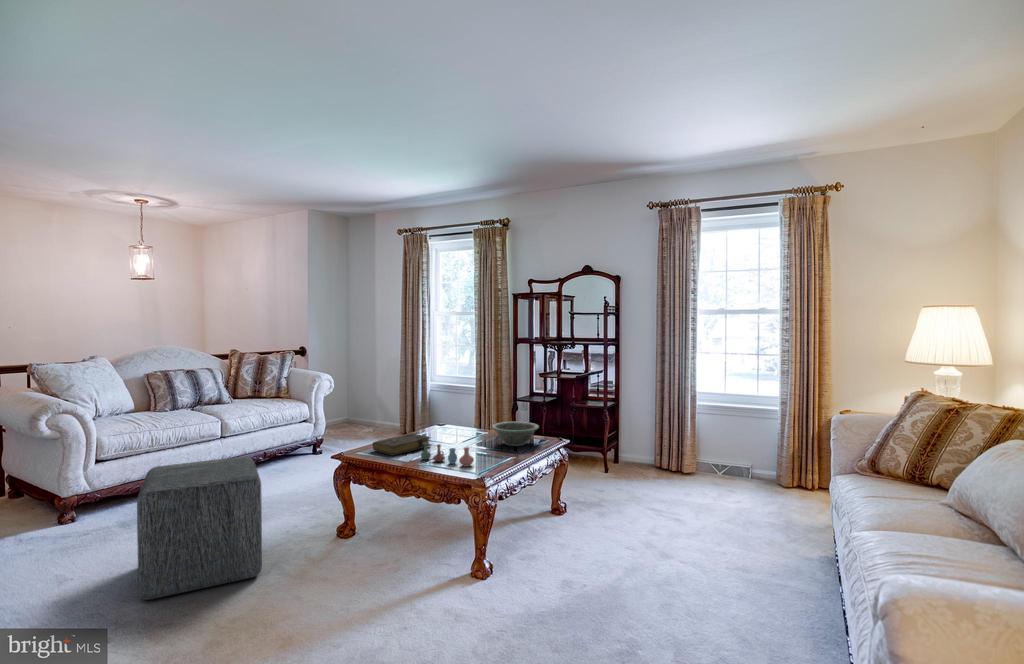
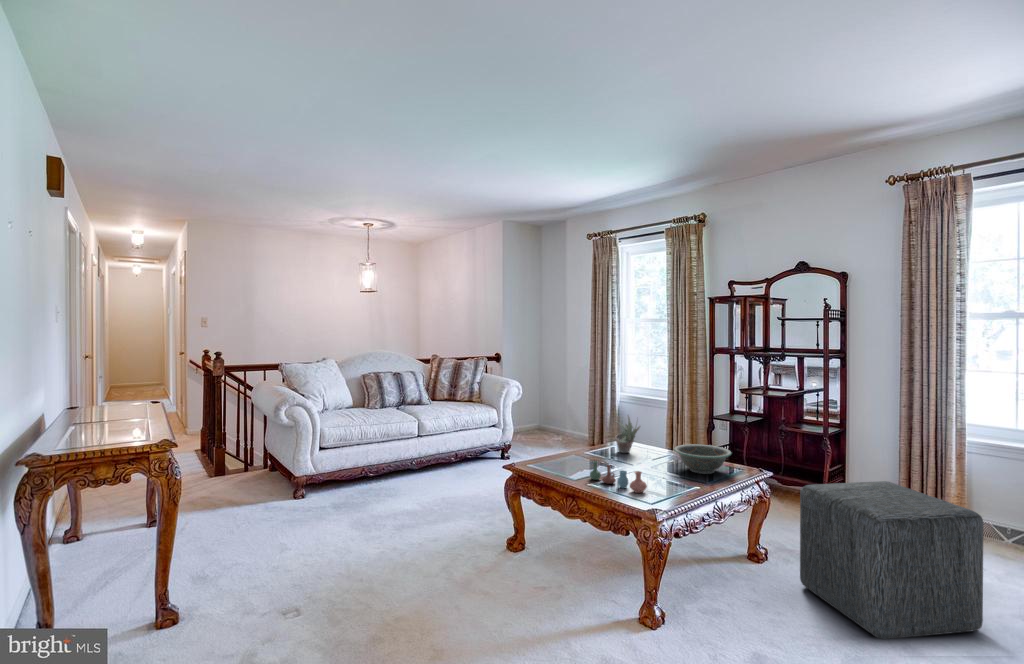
succulent plant: none [437,400,460,435] -> present [616,416,640,453]
book: present [373,434,431,455] -> none [544,449,606,472]
ottoman: present [137,456,262,600] -> present [800,481,983,639]

